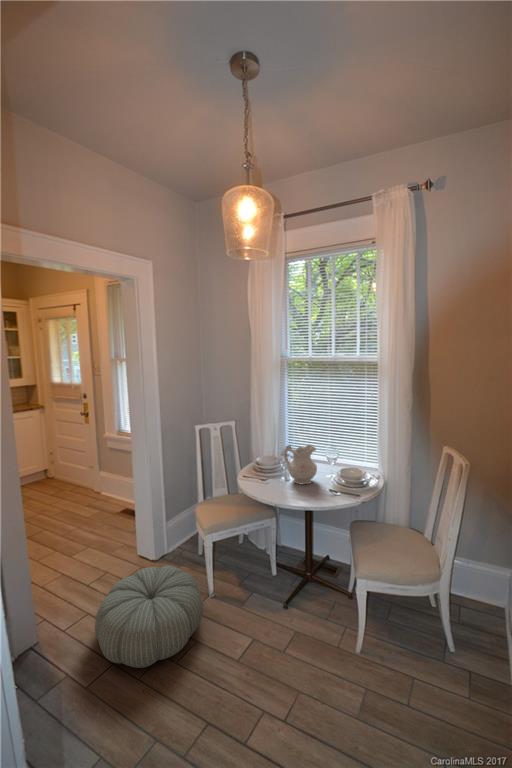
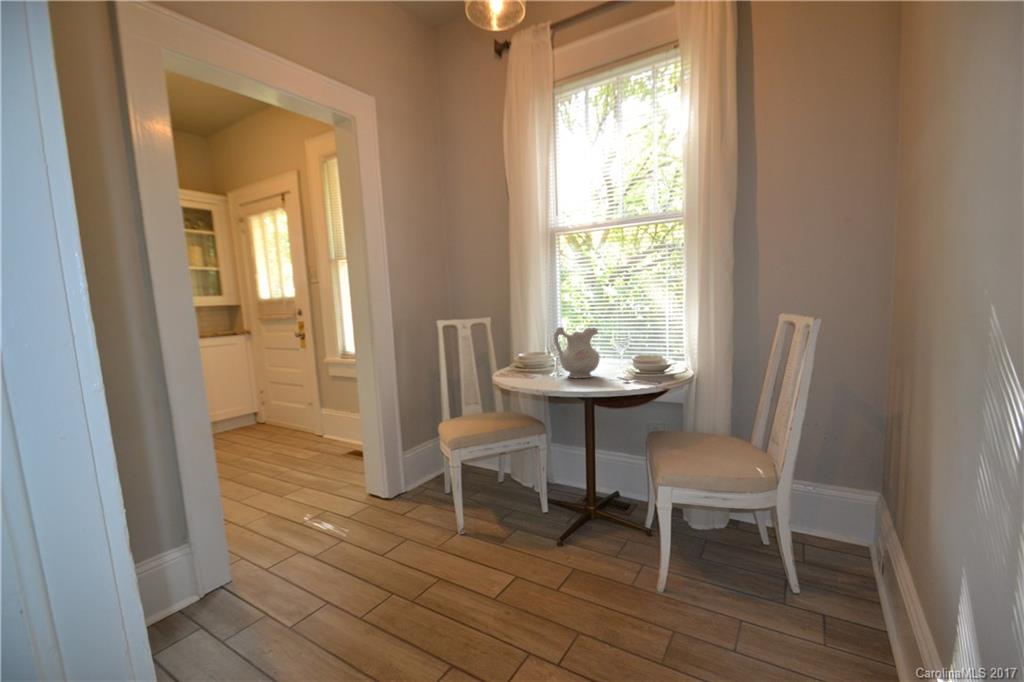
pouf: present [95,566,203,668] -> none [303,492,448,605]

